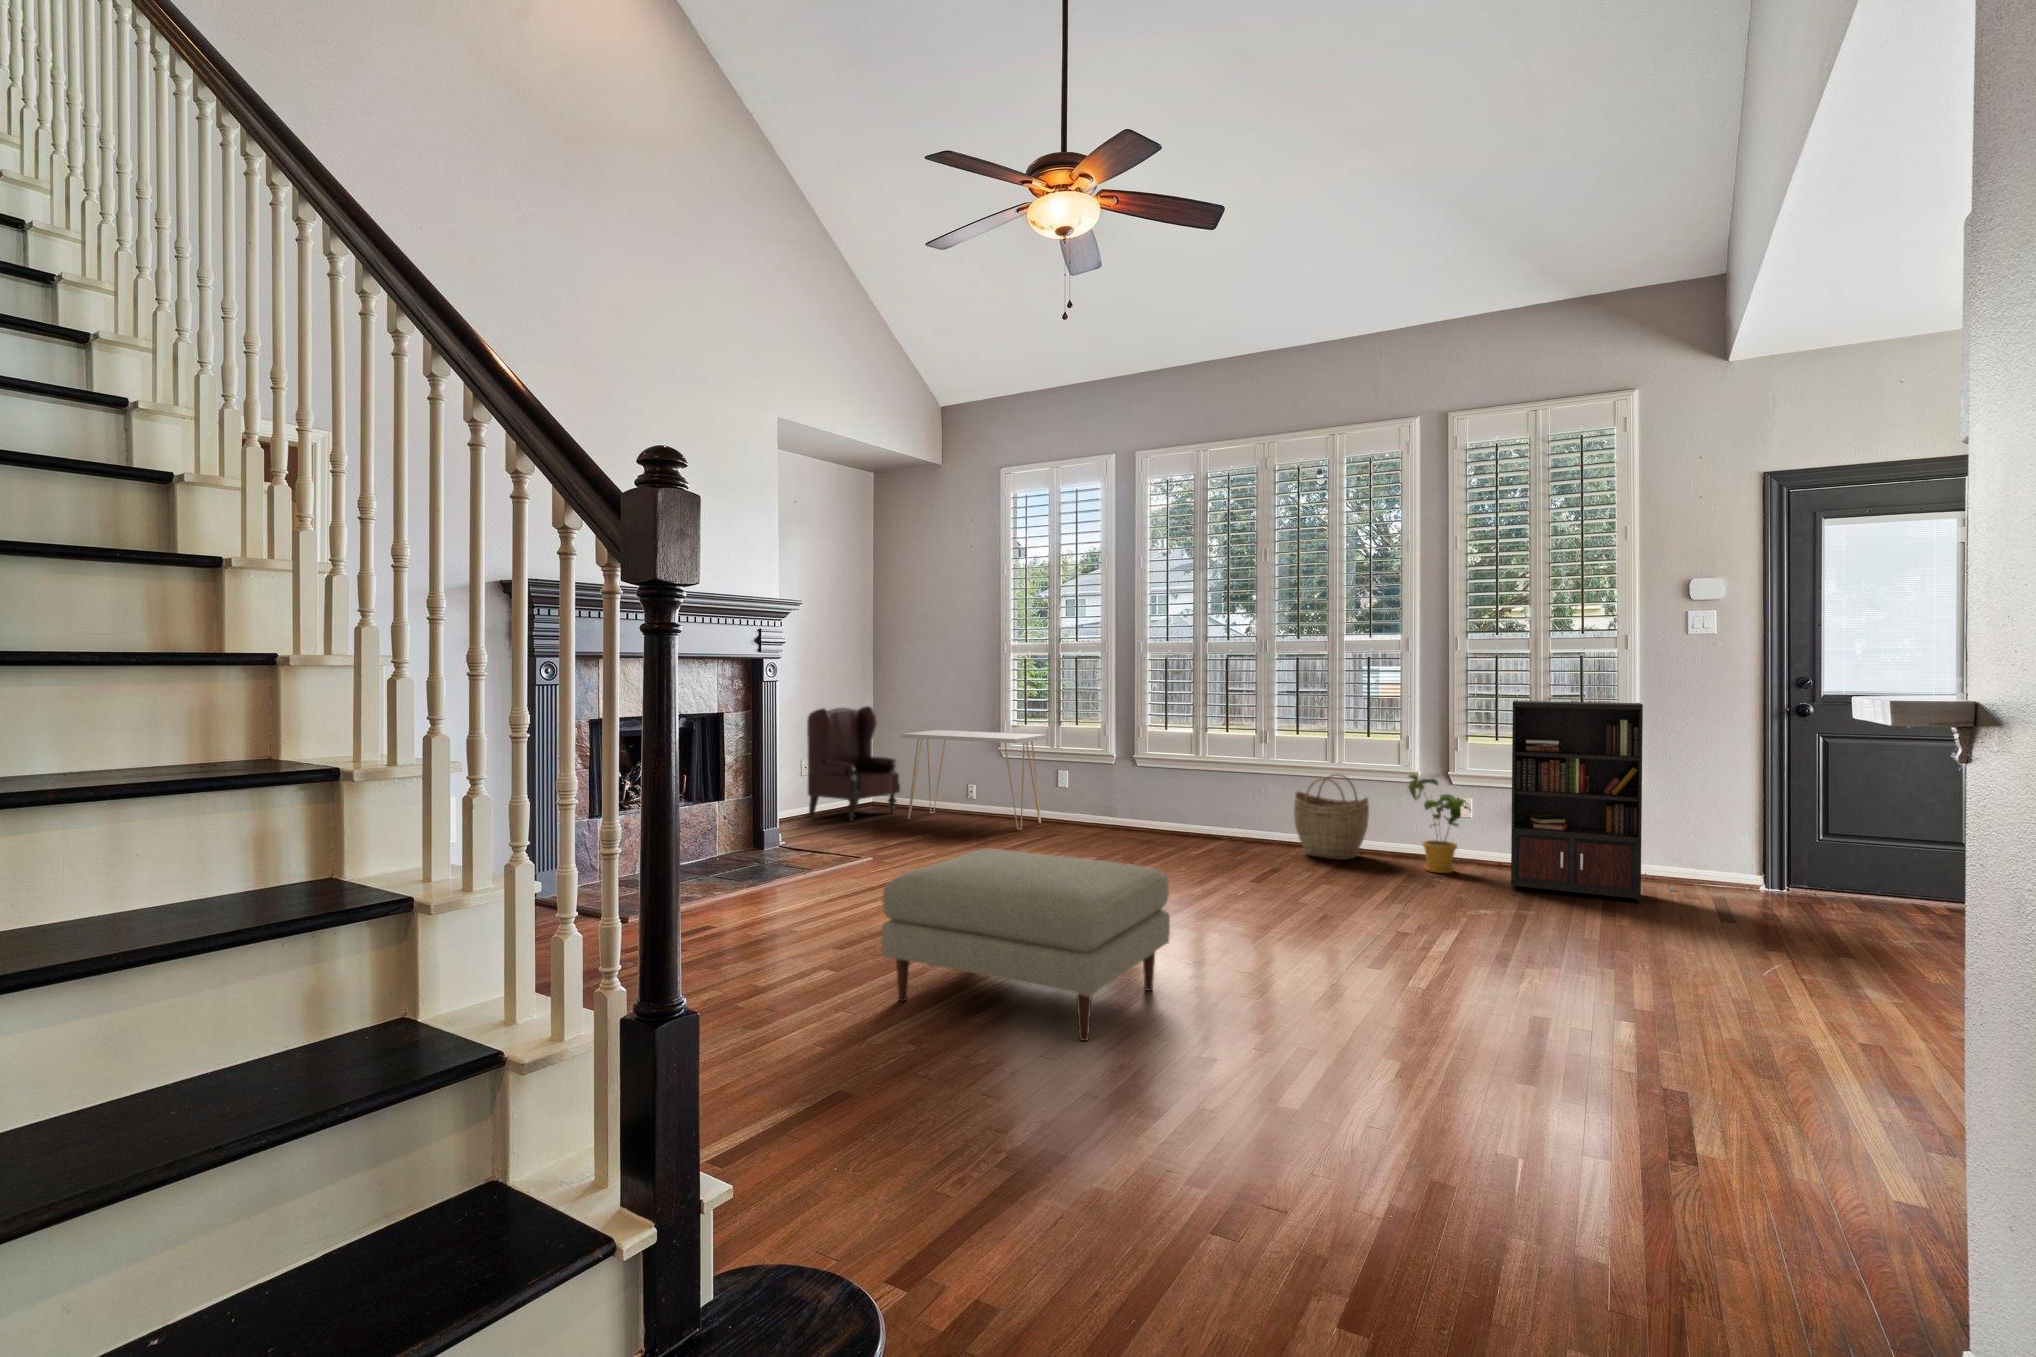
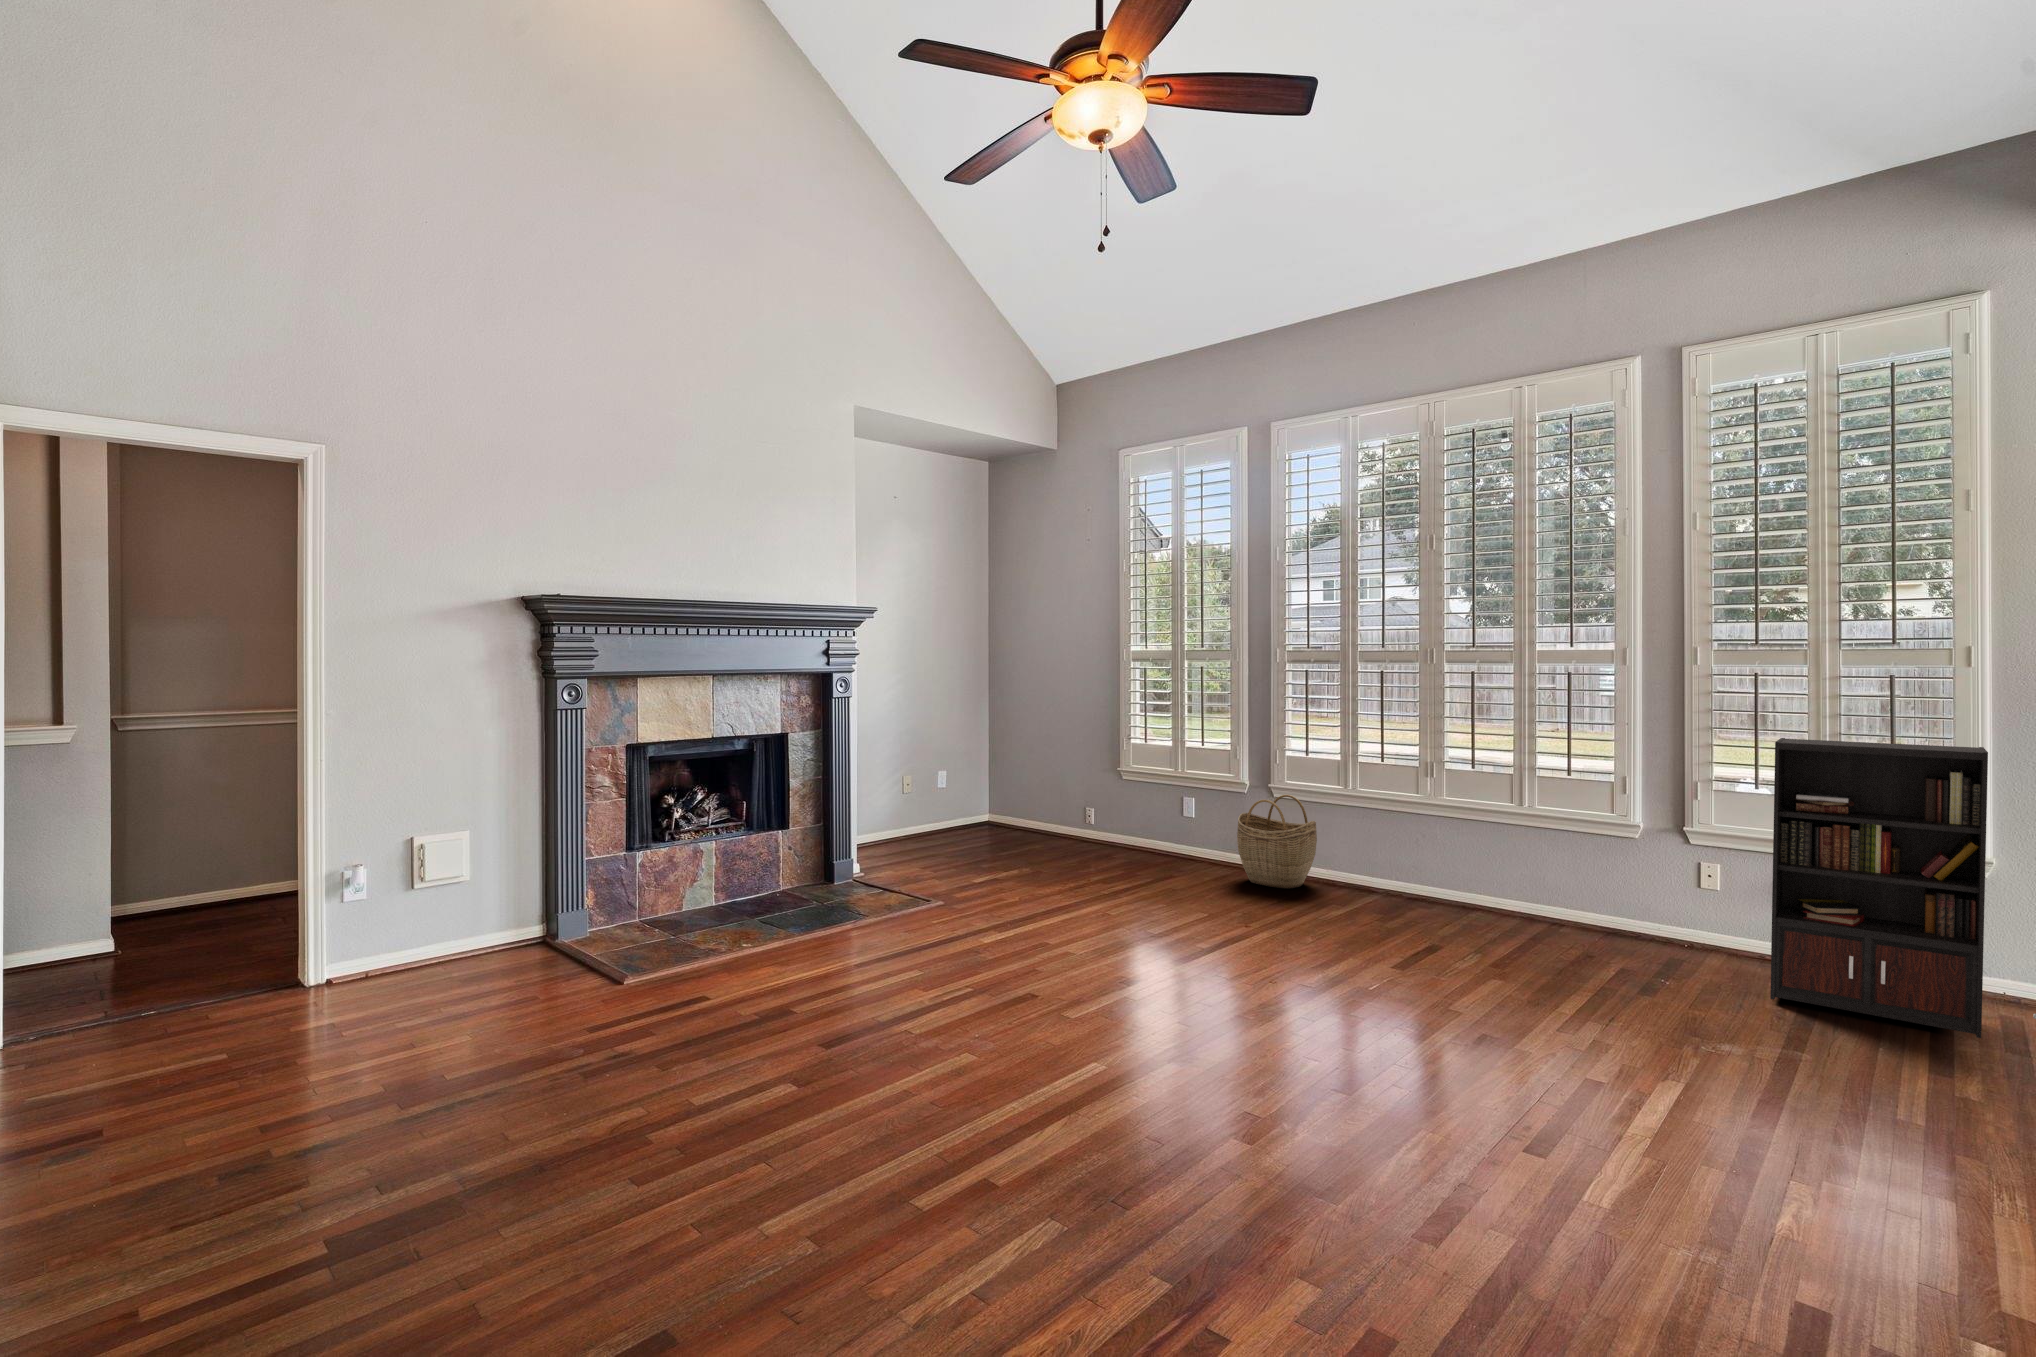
armchair: present [807,706,900,821] -> none [905,719,1008,850]
console table: present [901,730,1047,830] -> none [1004,748,1170,870]
woven basket: present [1294,774,1369,860] -> present [1237,795,1317,888]
house plant: present [1408,774,1471,873] -> none [1620,831,1714,967]
ottoman: present [882,848,1170,1041] -> none [831,933,1216,1238]

